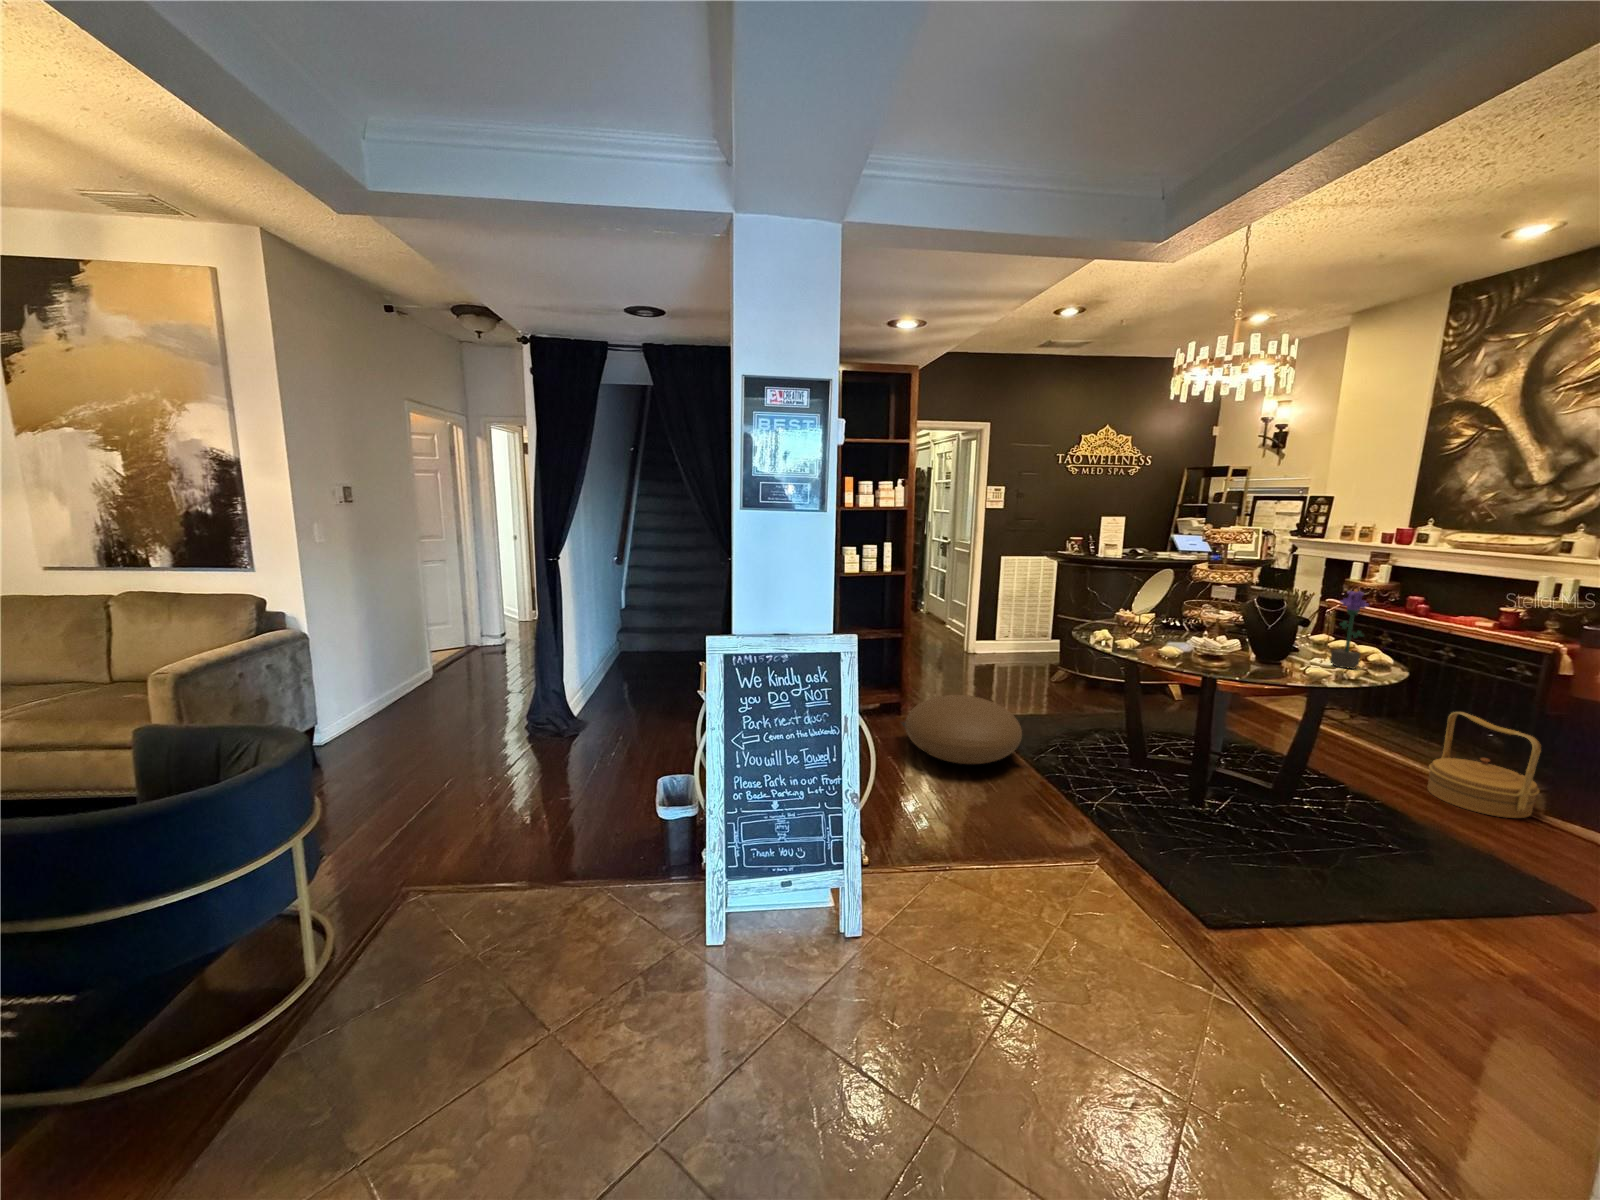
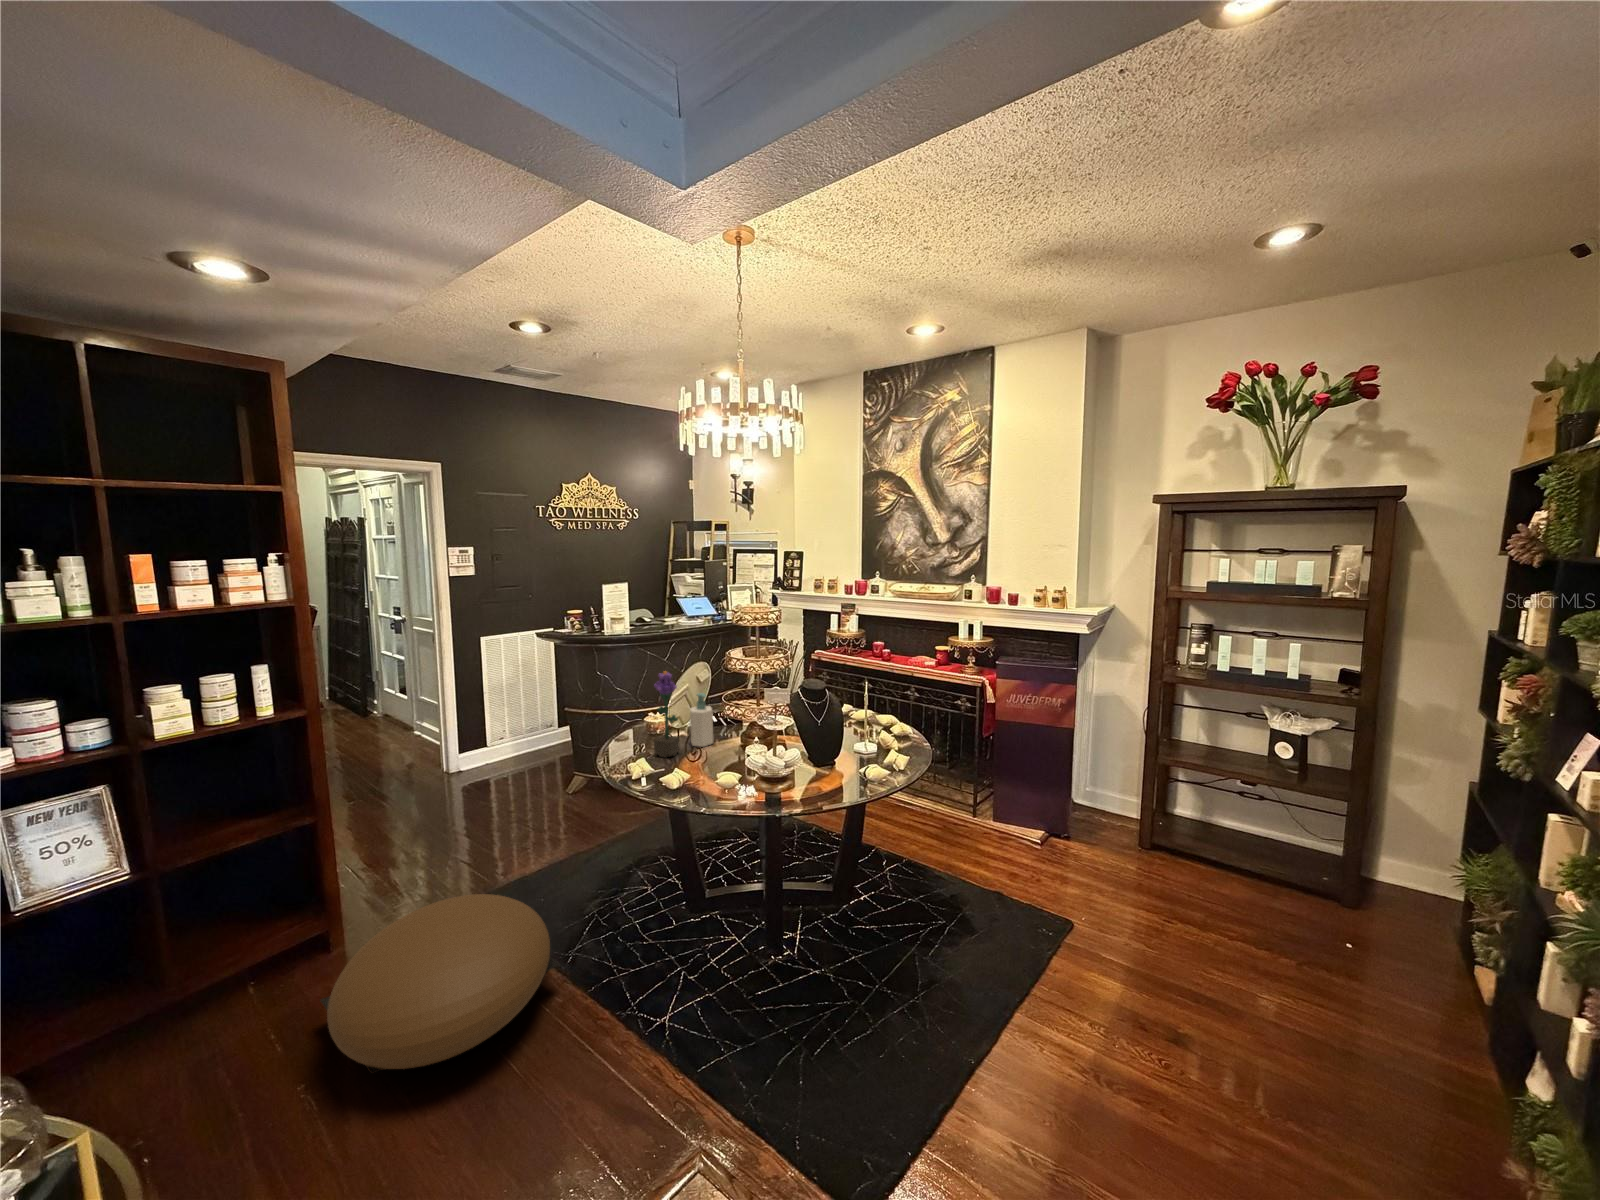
potted flower: present [1330,589,1369,669] -> present [654,671,680,757]
soap bottle: none [1150,600,1172,642] -> present [690,693,713,747]
woven basket: present [1427,712,1541,818] -> none [922,743,992,835]

